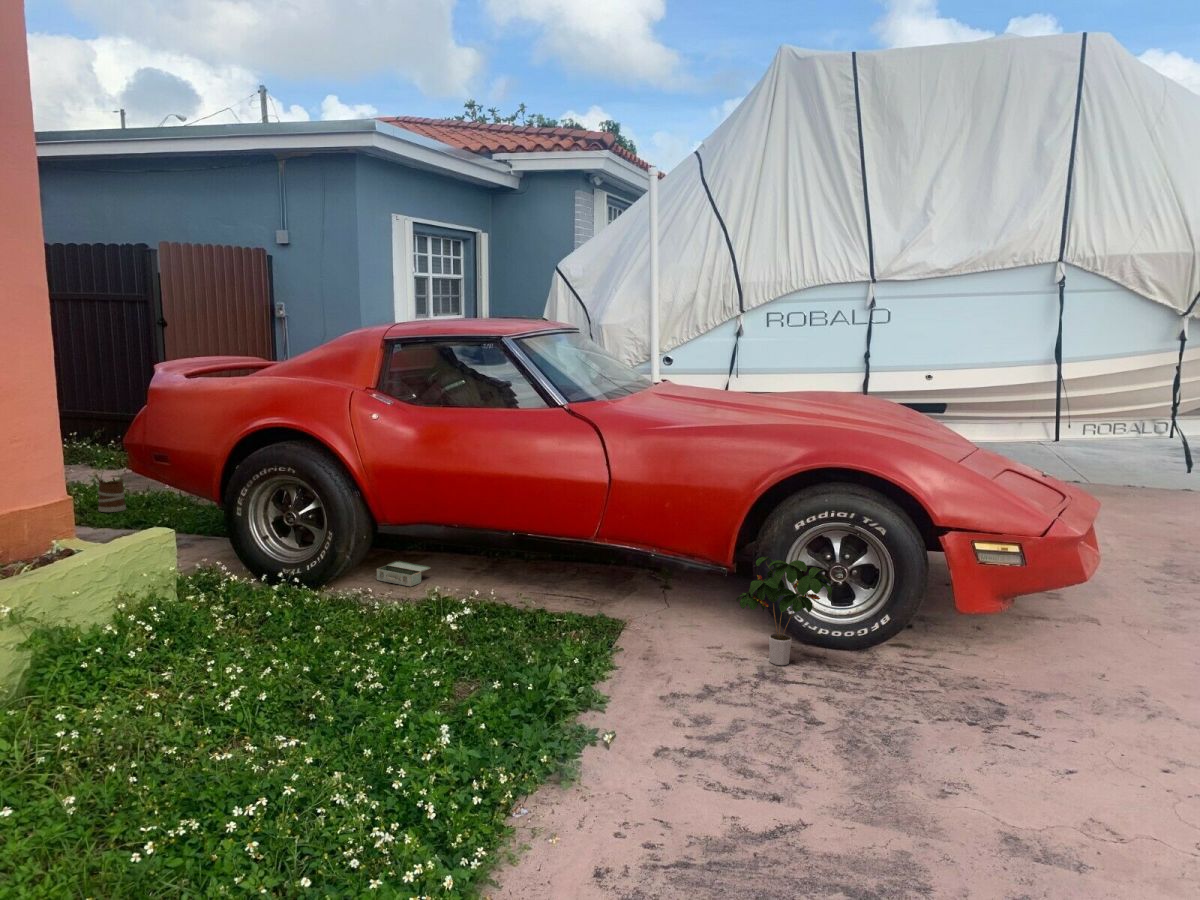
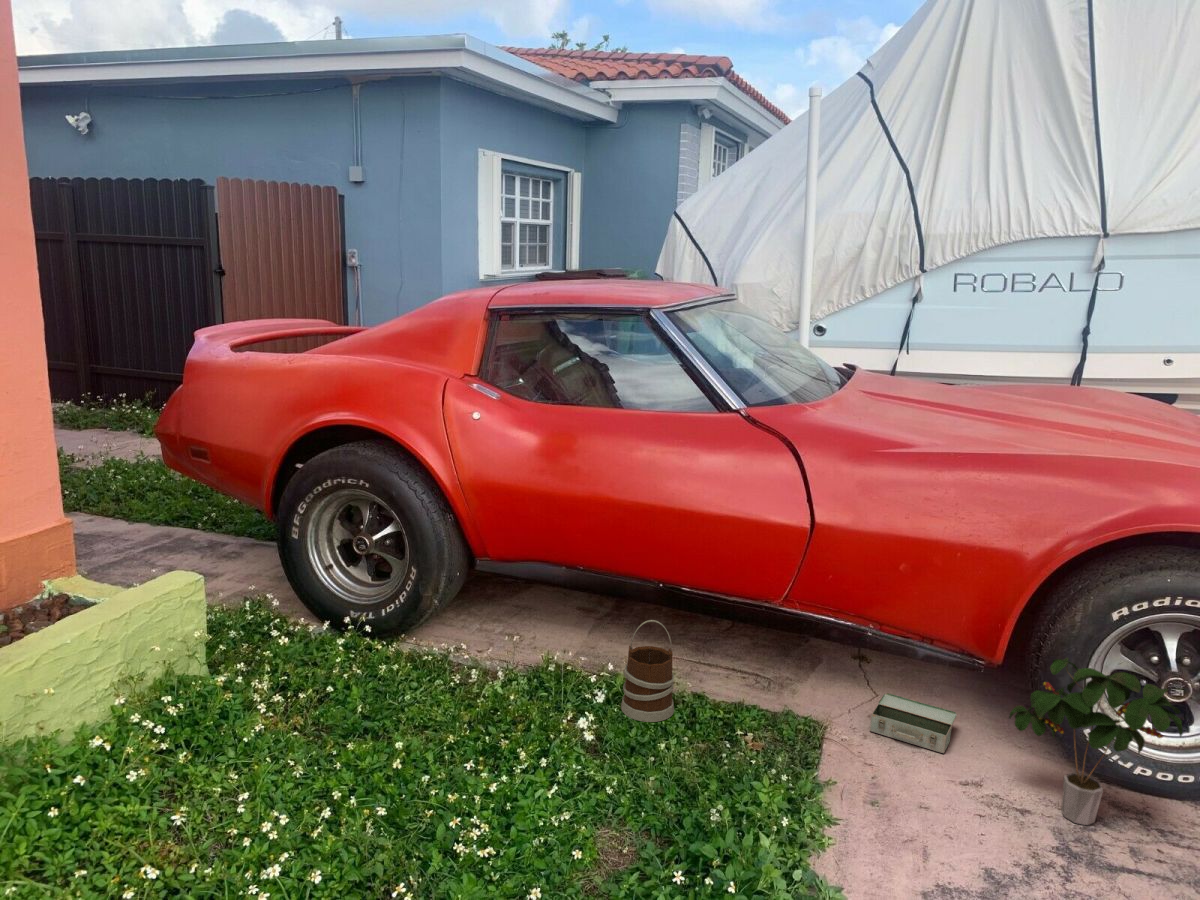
wooden bucket: present [98,475,126,512] -> present [621,620,674,722]
toolbox: present [377,561,431,587] -> present [870,693,957,753]

